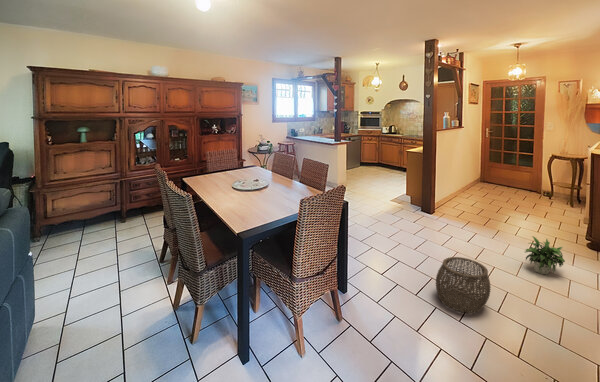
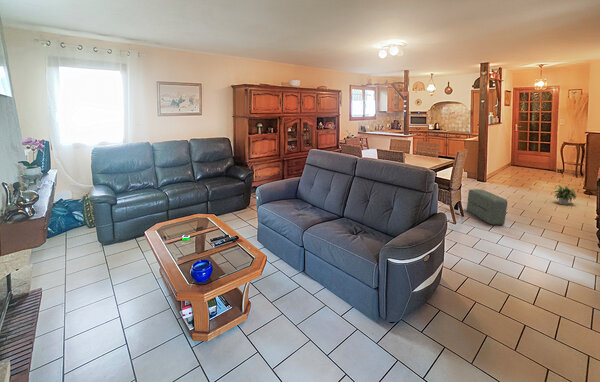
pouf: none [360,254,408,350] -> present [467,189,507,225]
woven basket: present [436,257,491,313] -> none [509,190,540,216]

